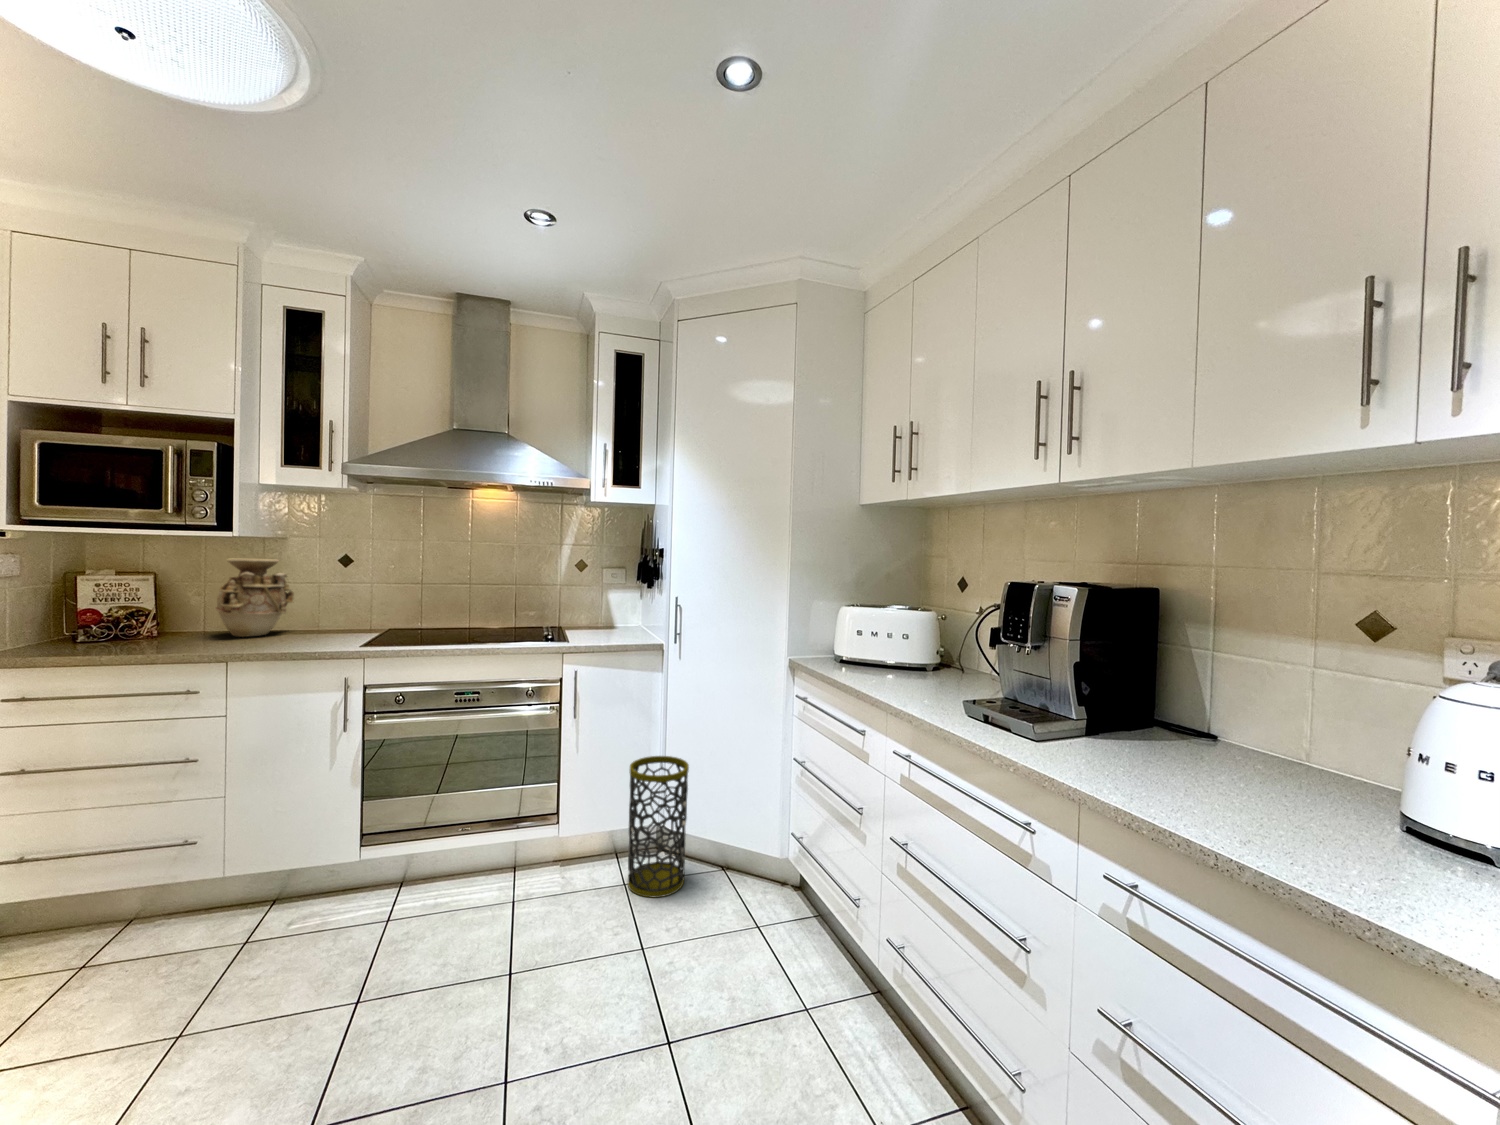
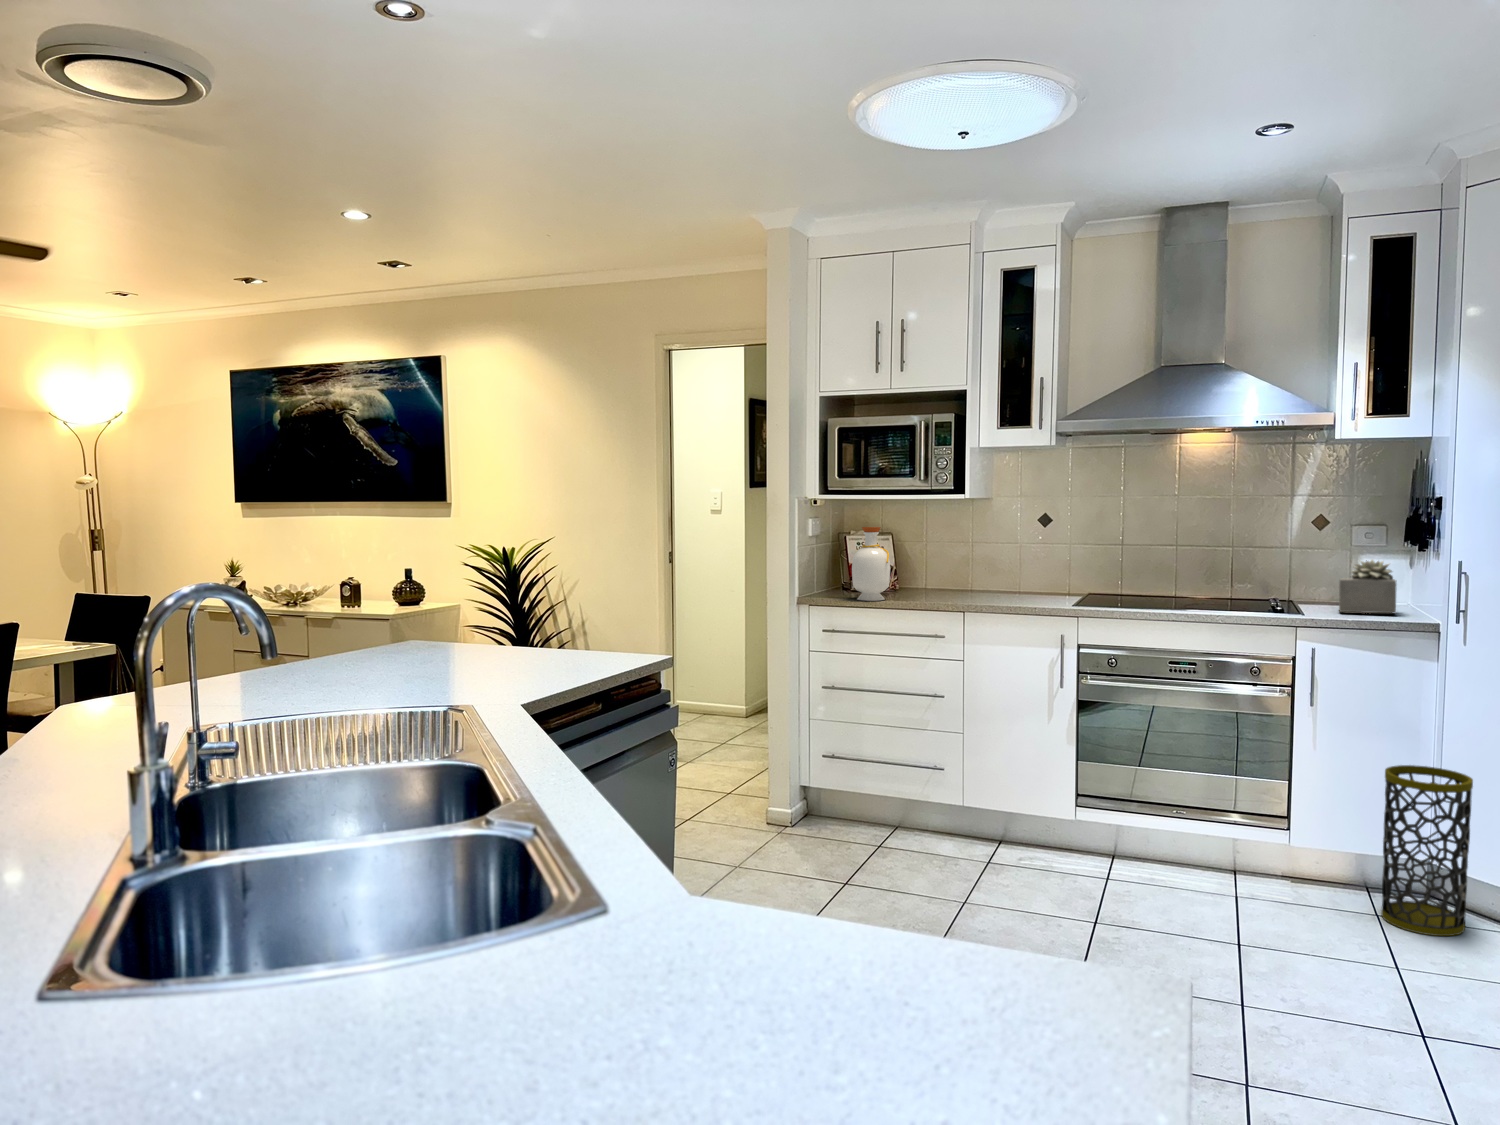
vase: present [215,559,294,637] -> none [941,519,1003,594]
bottle: none [57,567,124,656] -> present [852,527,890,601]
succulent plant: none [595,595,635,638] -> present [1339,560,1396,613]

